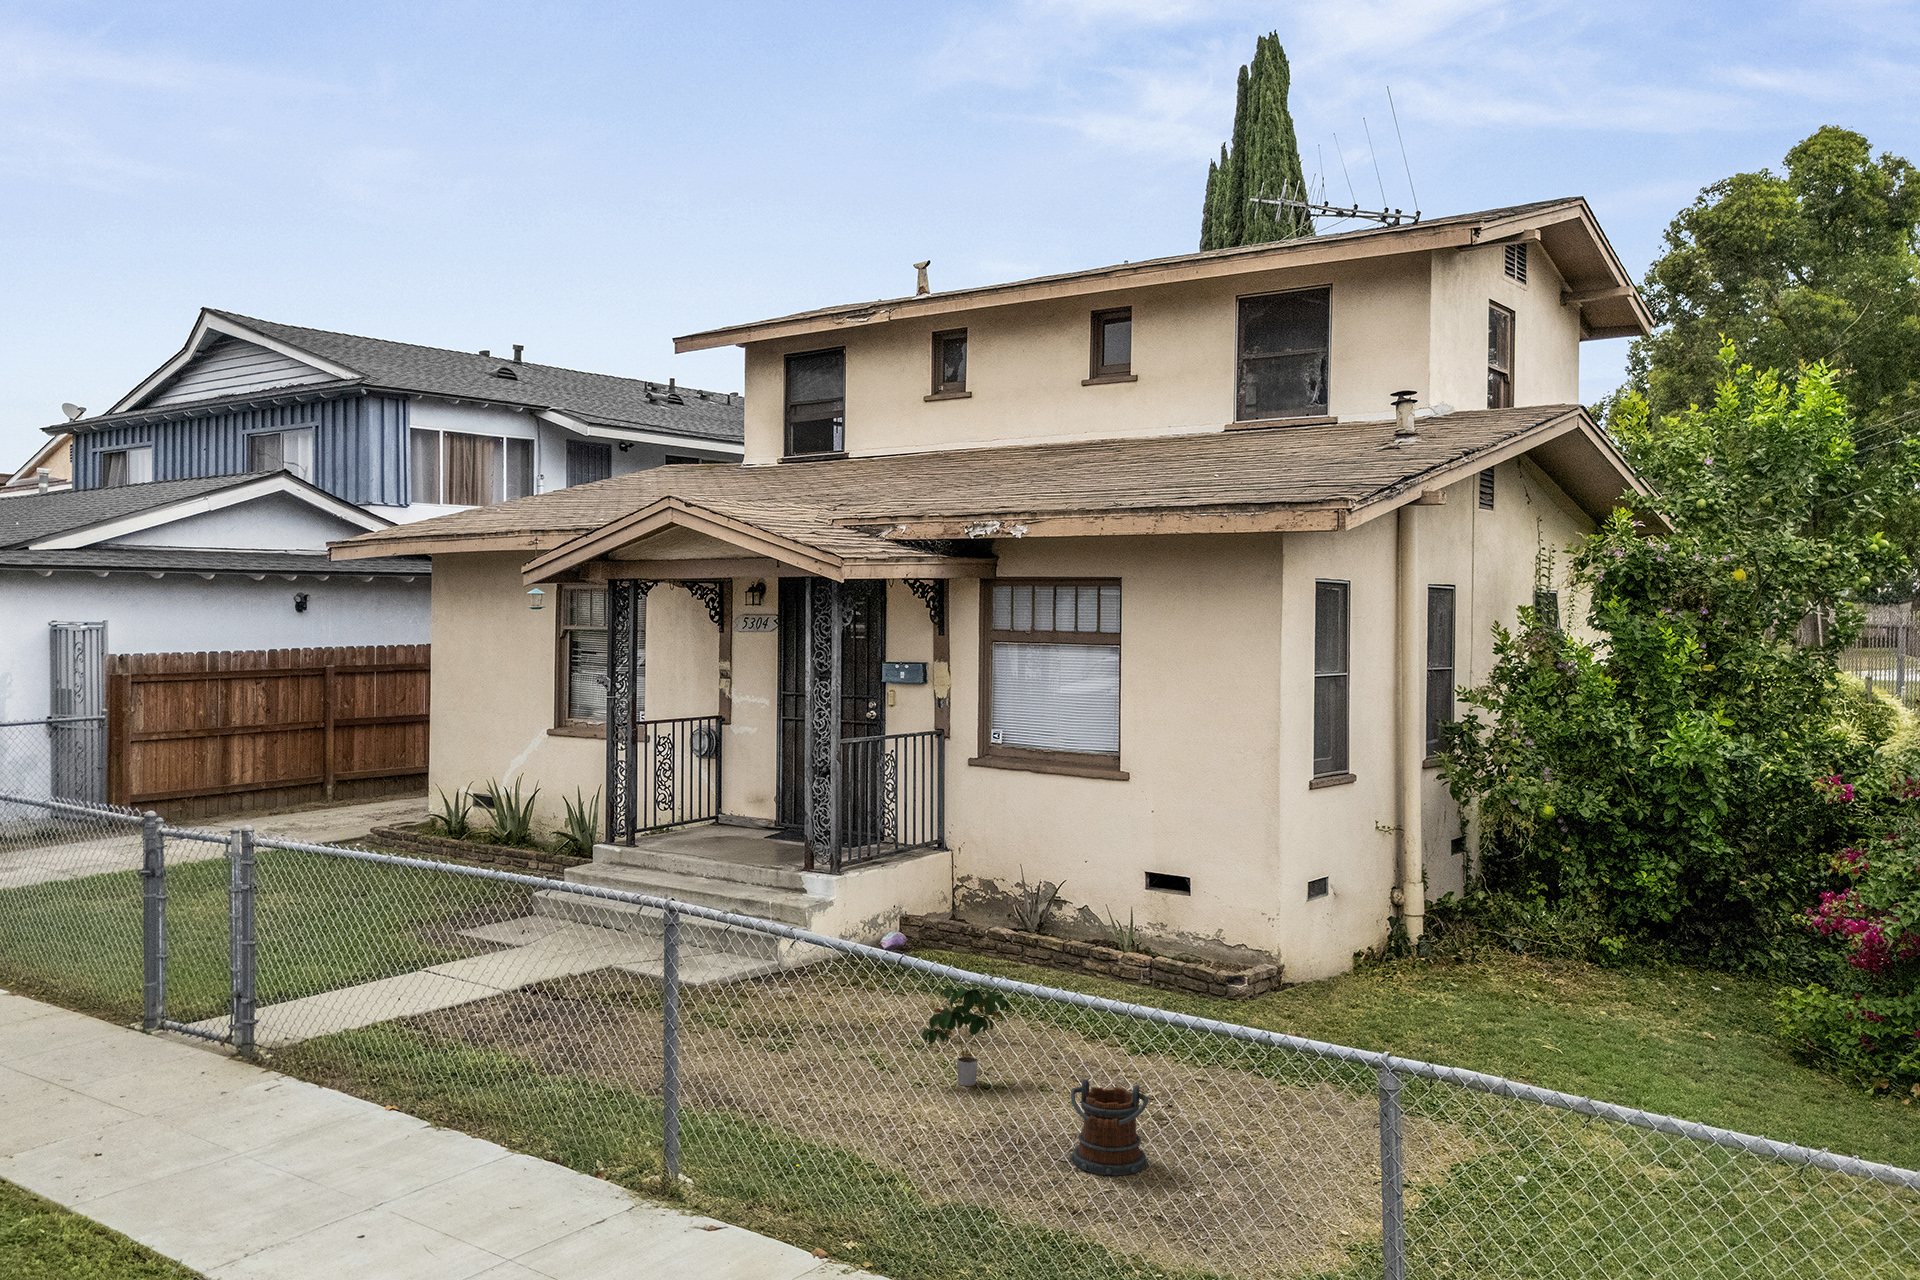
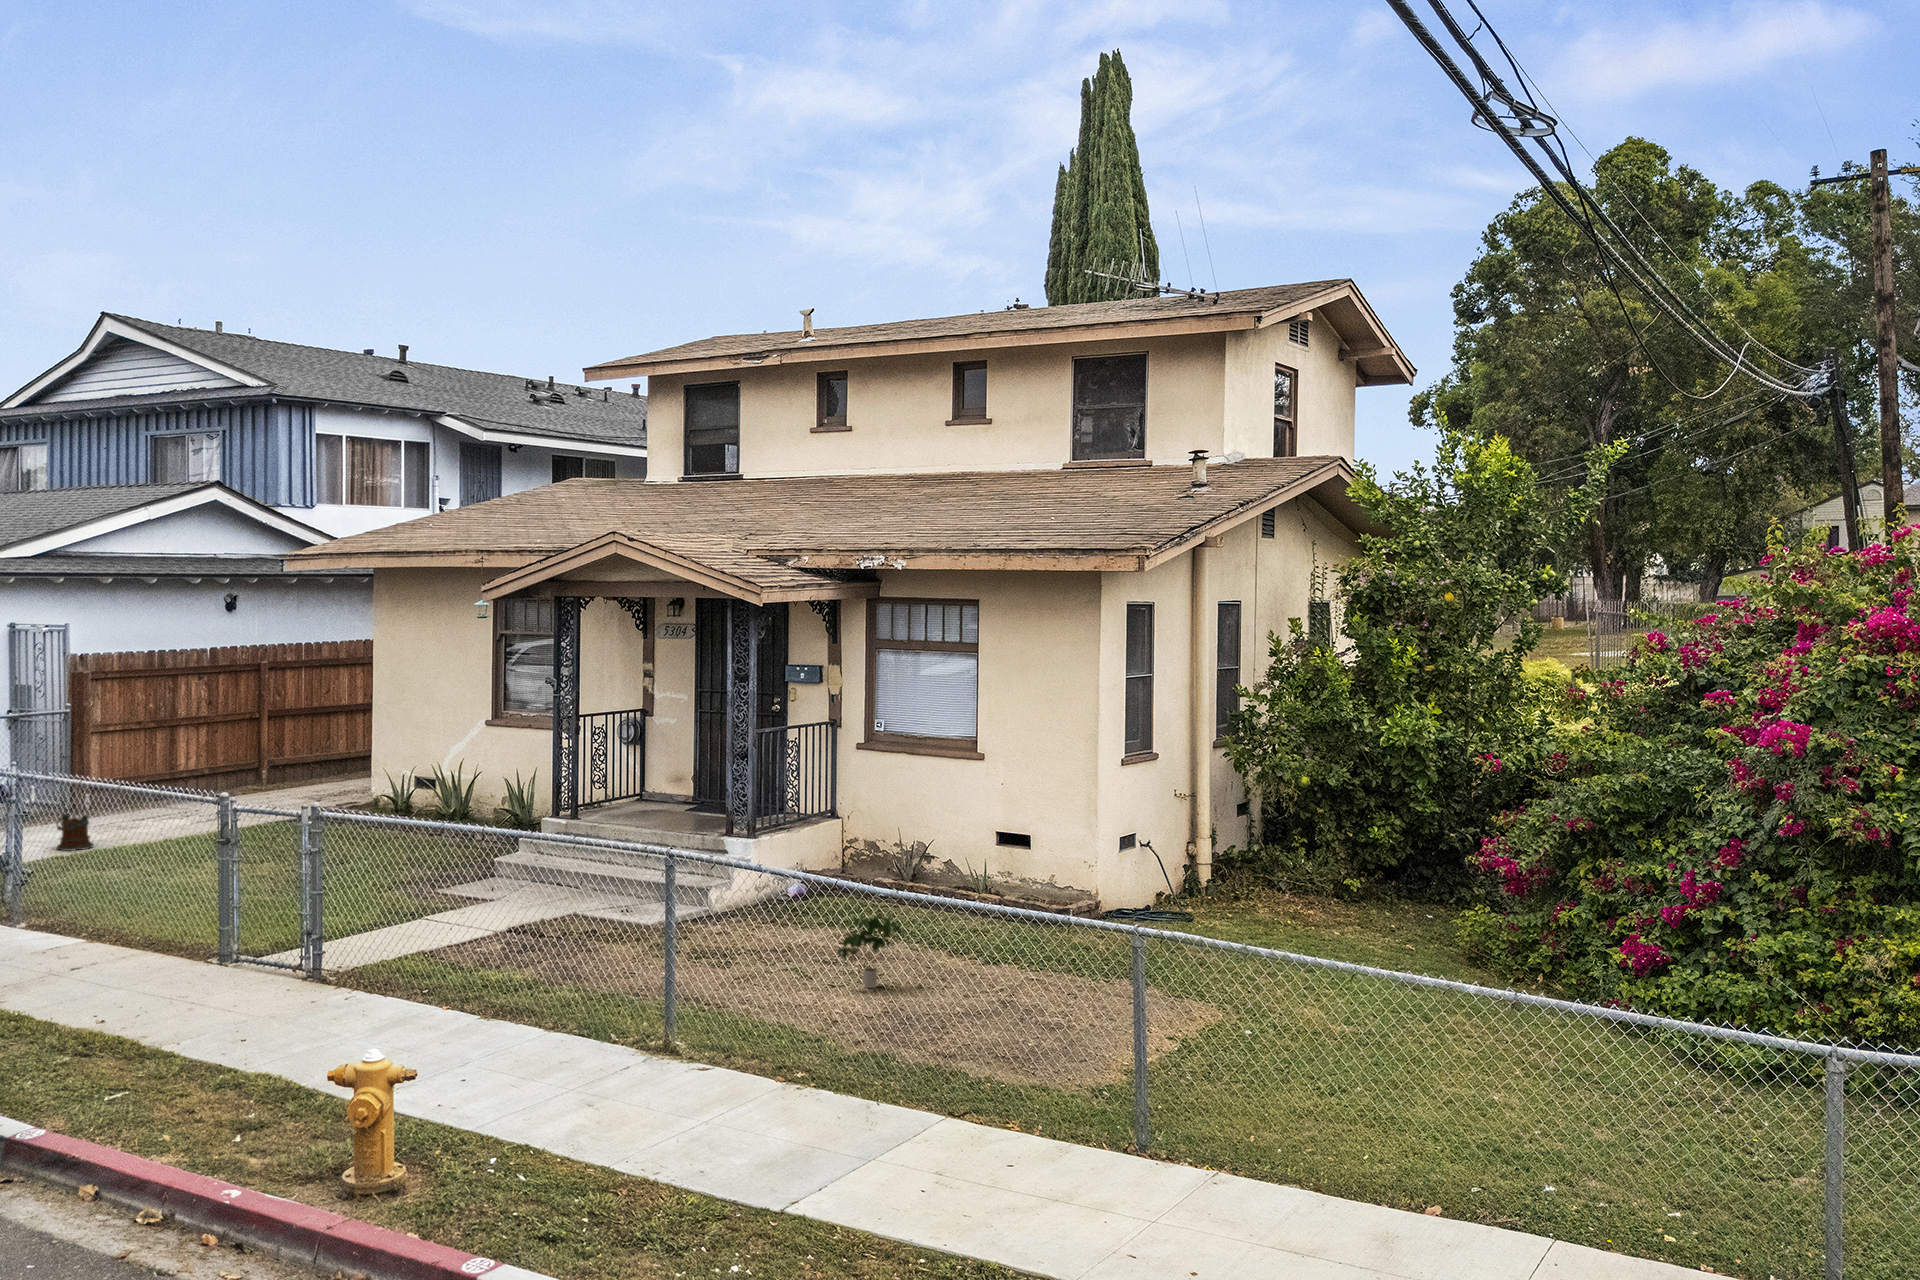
bucket: present [1070,1079,1148,1176] -> present [56,814,94,851]

